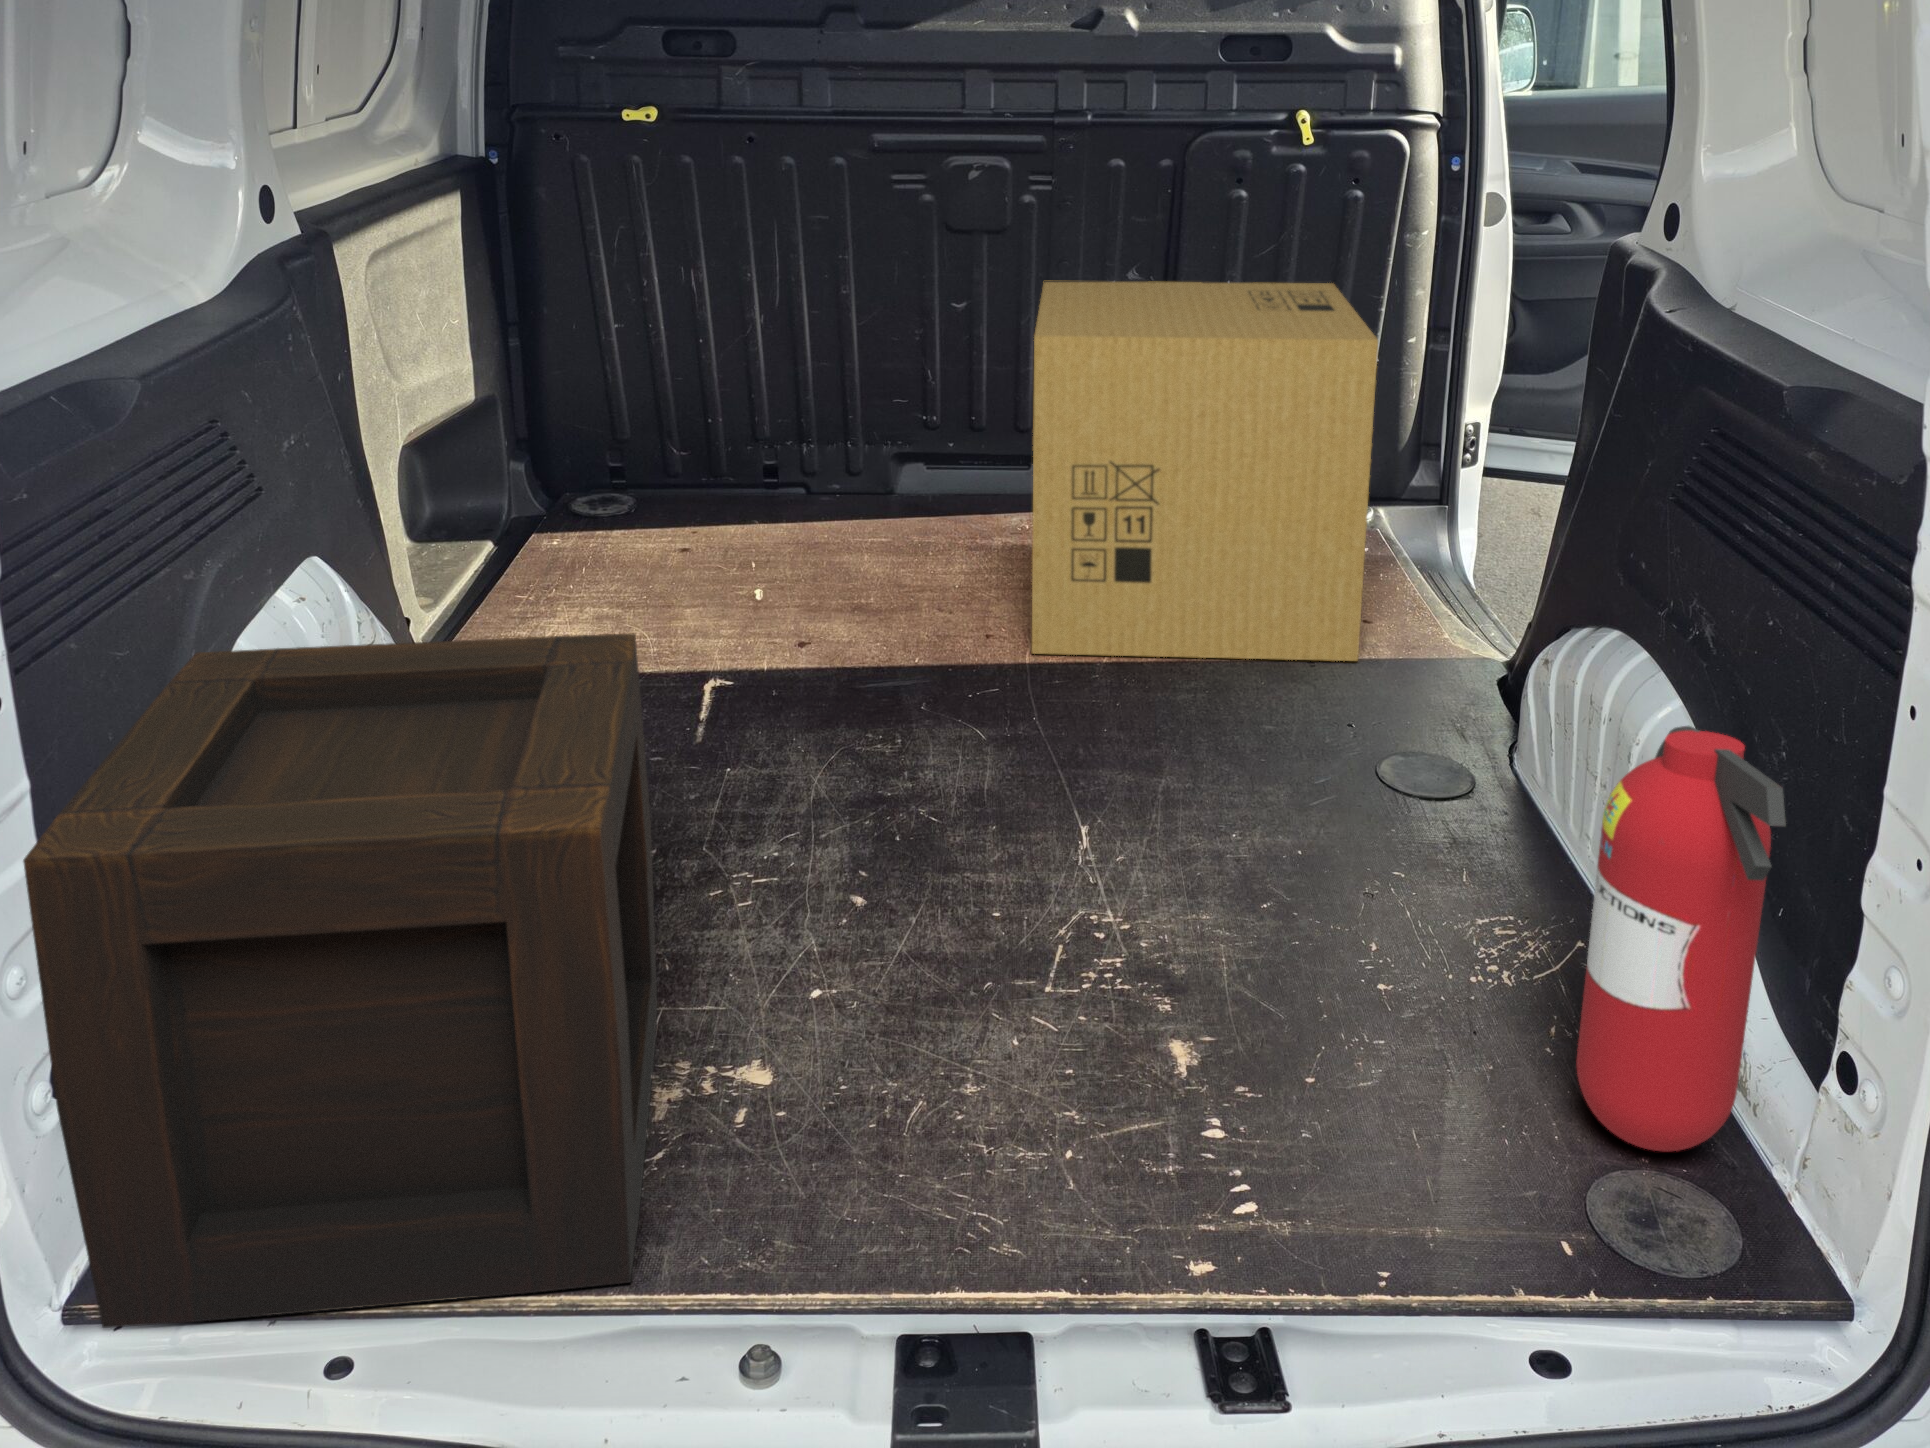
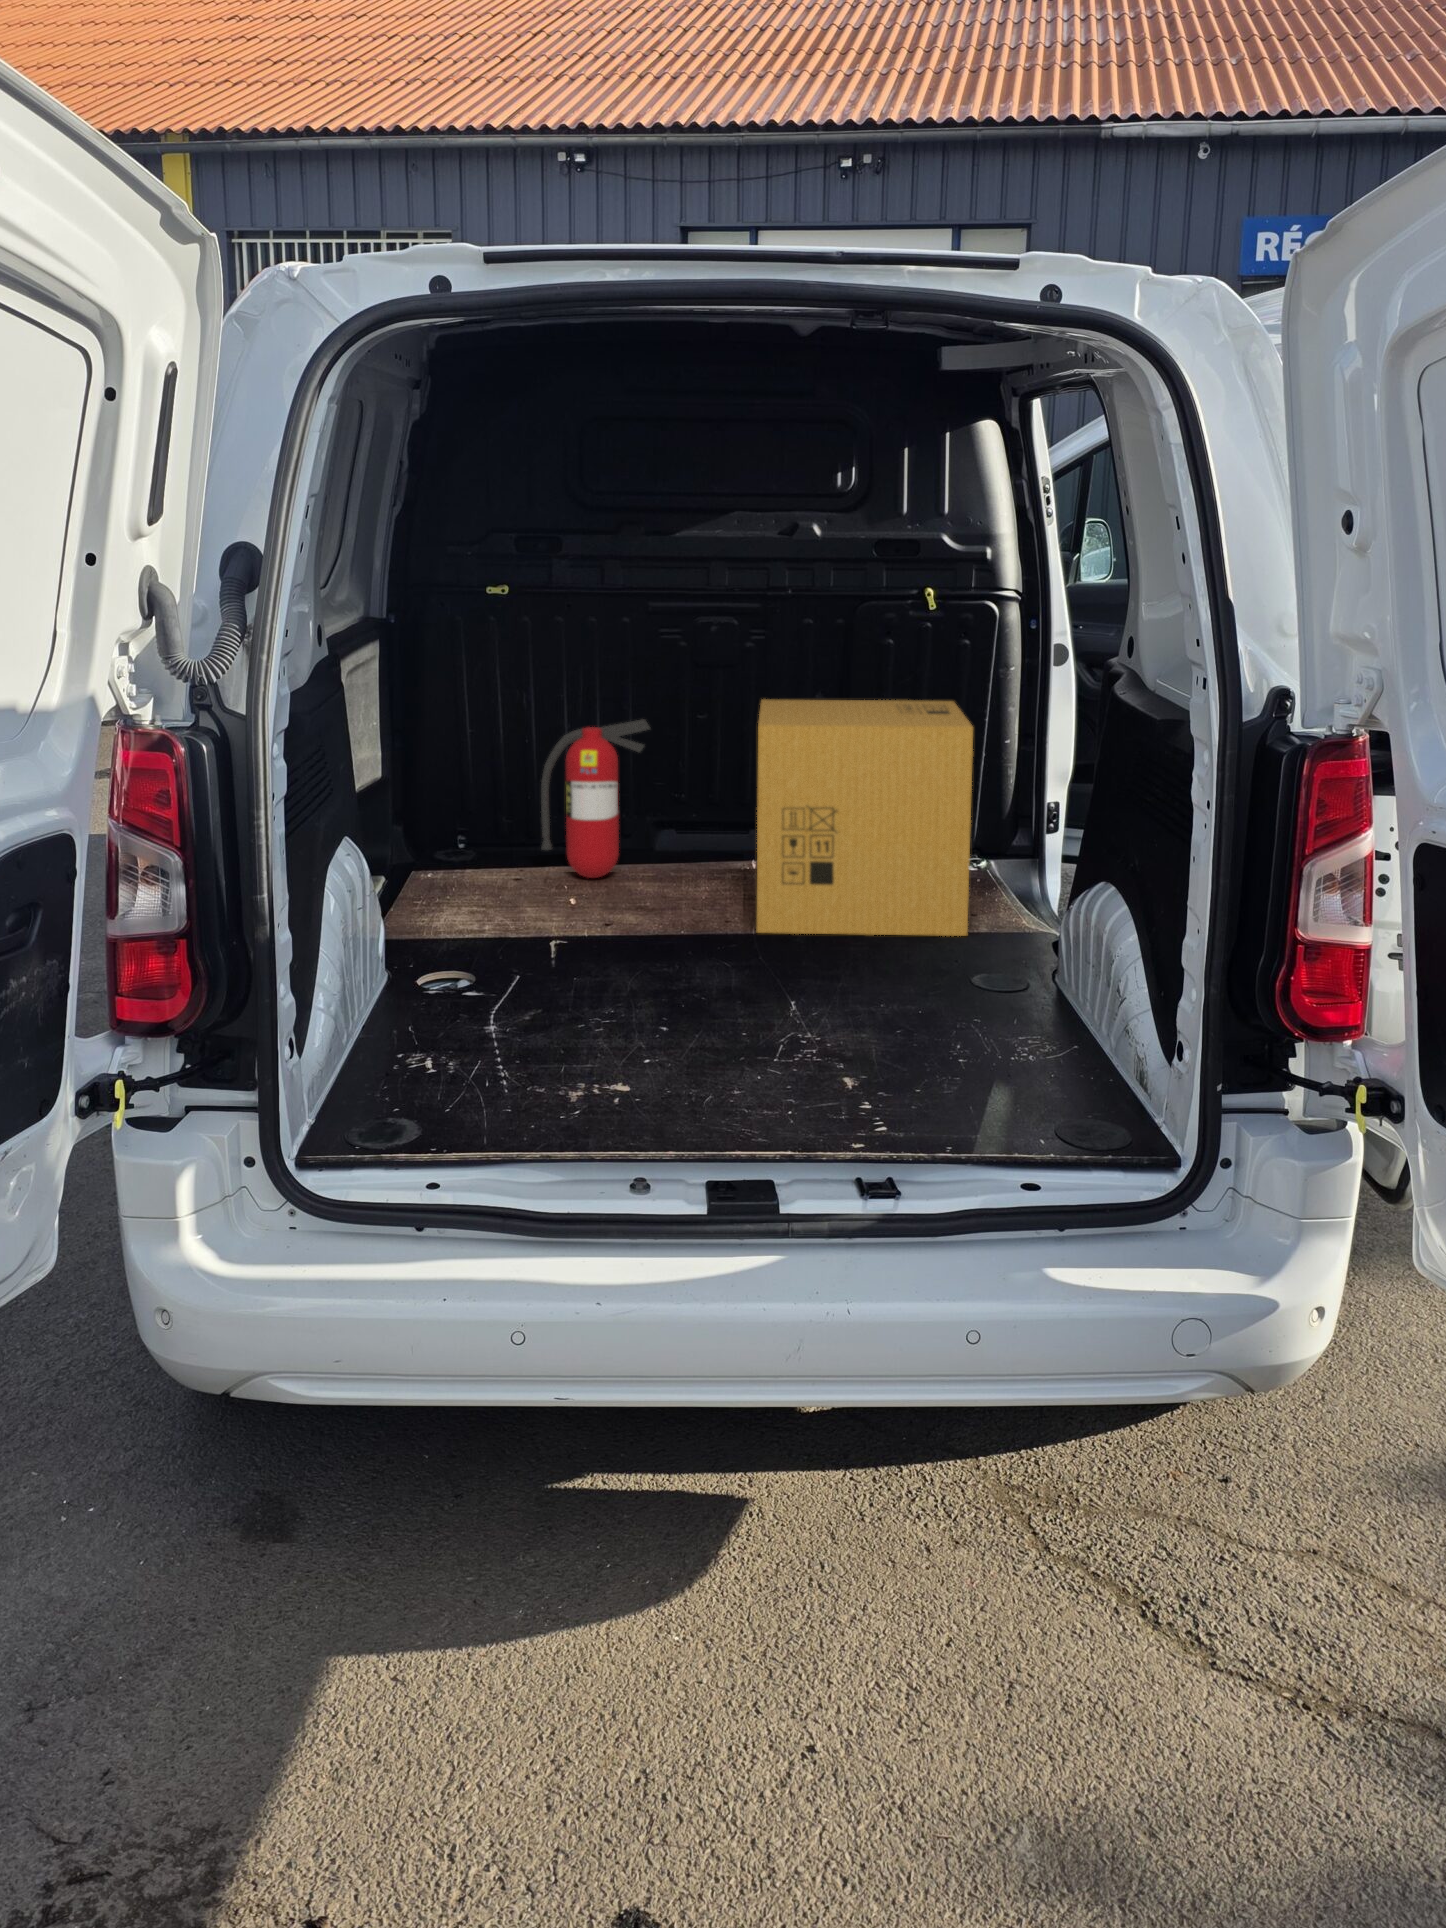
wooden crate: present [23,634,657,1328] -> none [311,853,575,1160]
fire extinguisher: present [1576,726,1786,1152] -> present [541,719,650,878]

